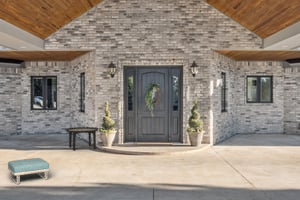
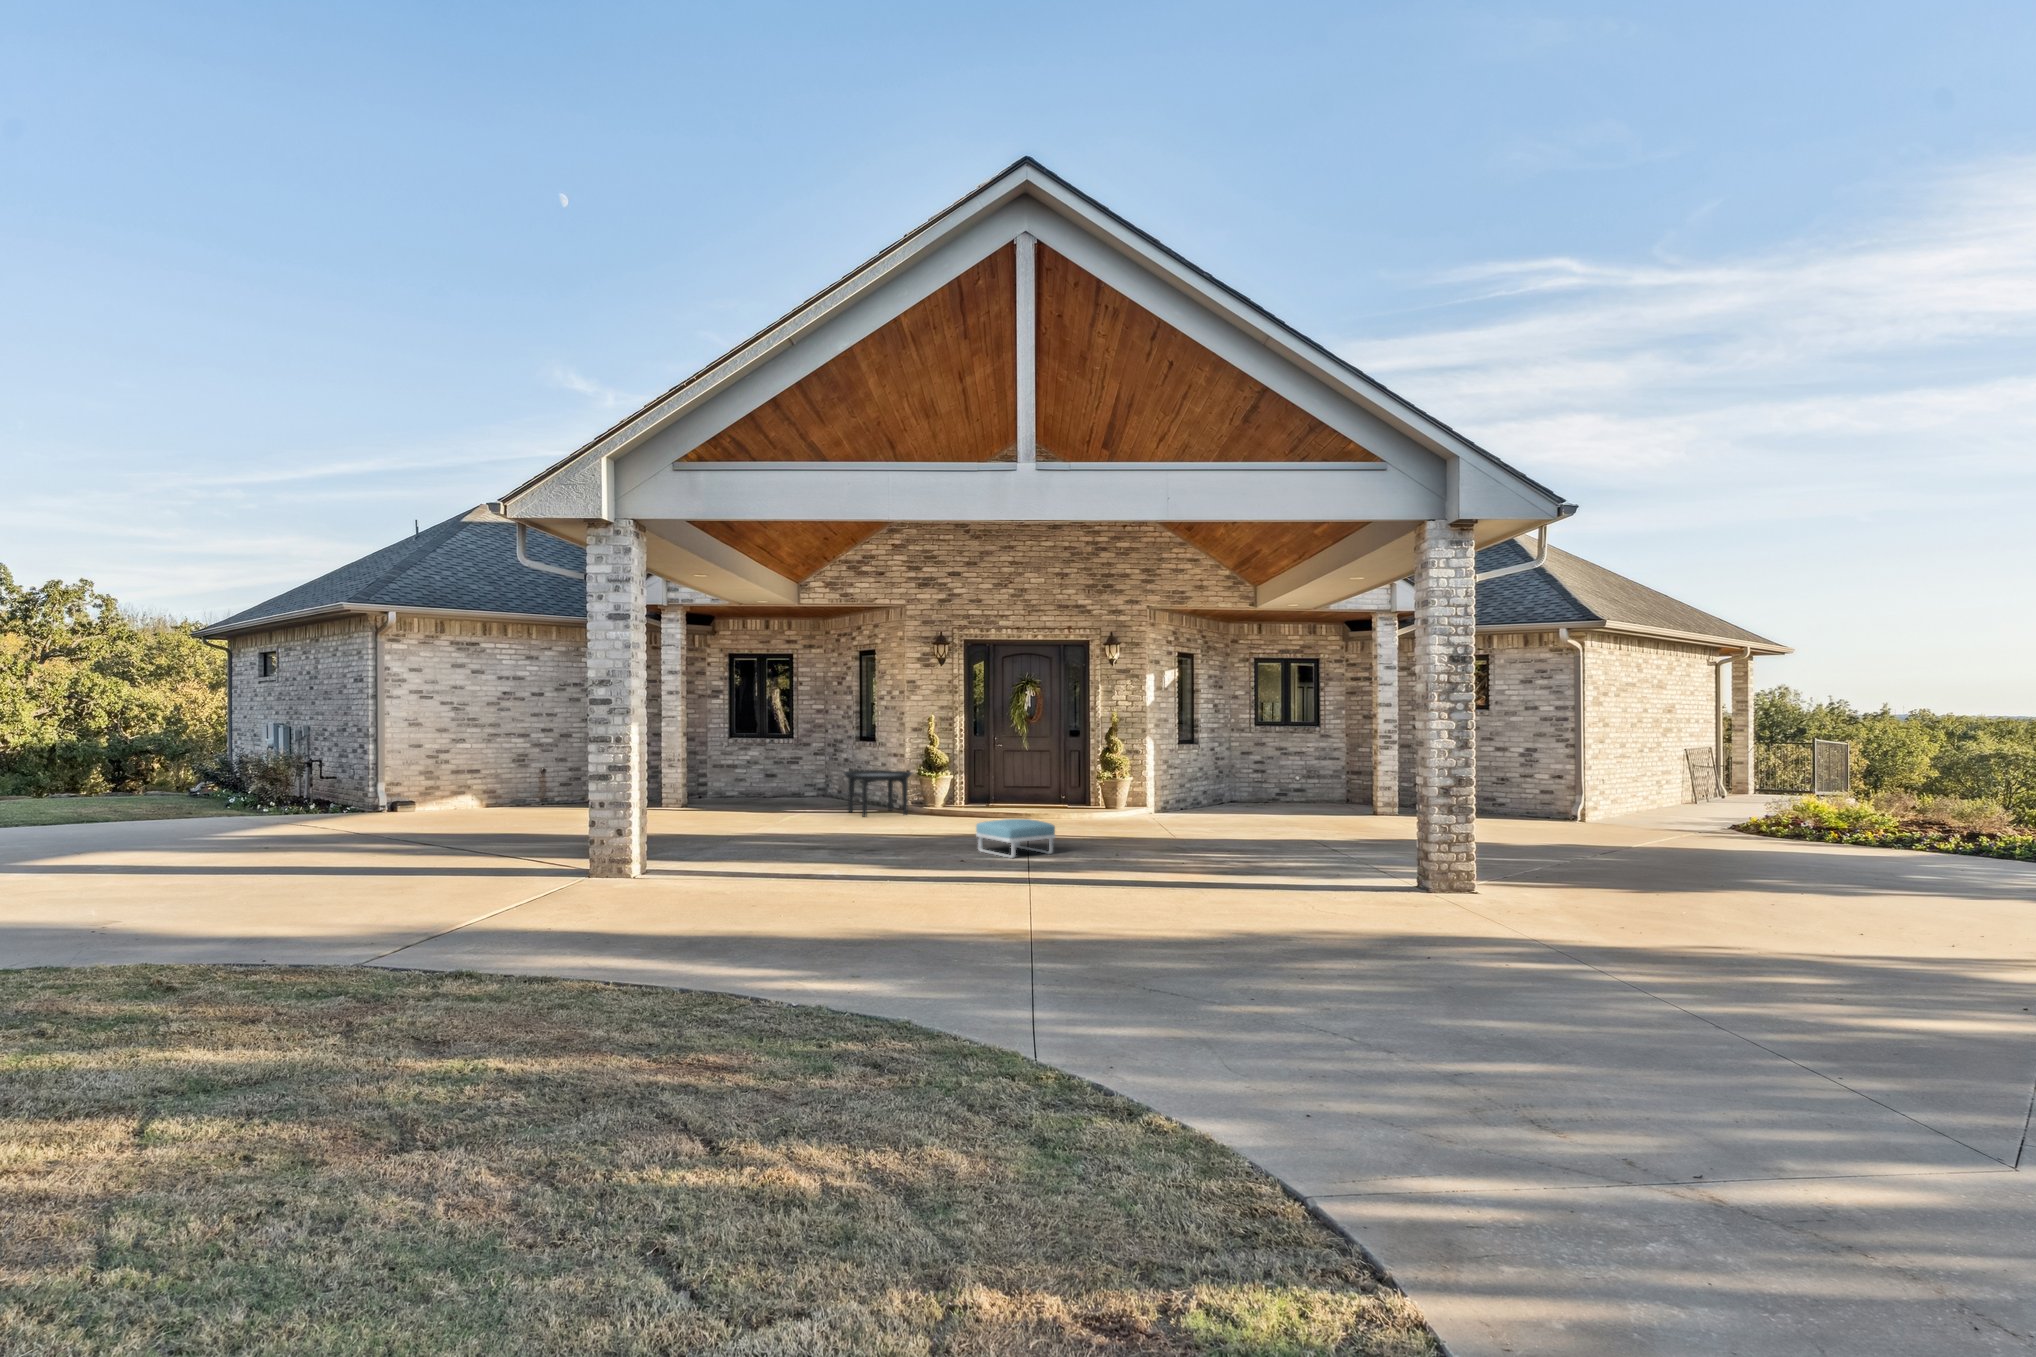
footstool: present [8,158,49,184] -> present [976,819,1056,858]

